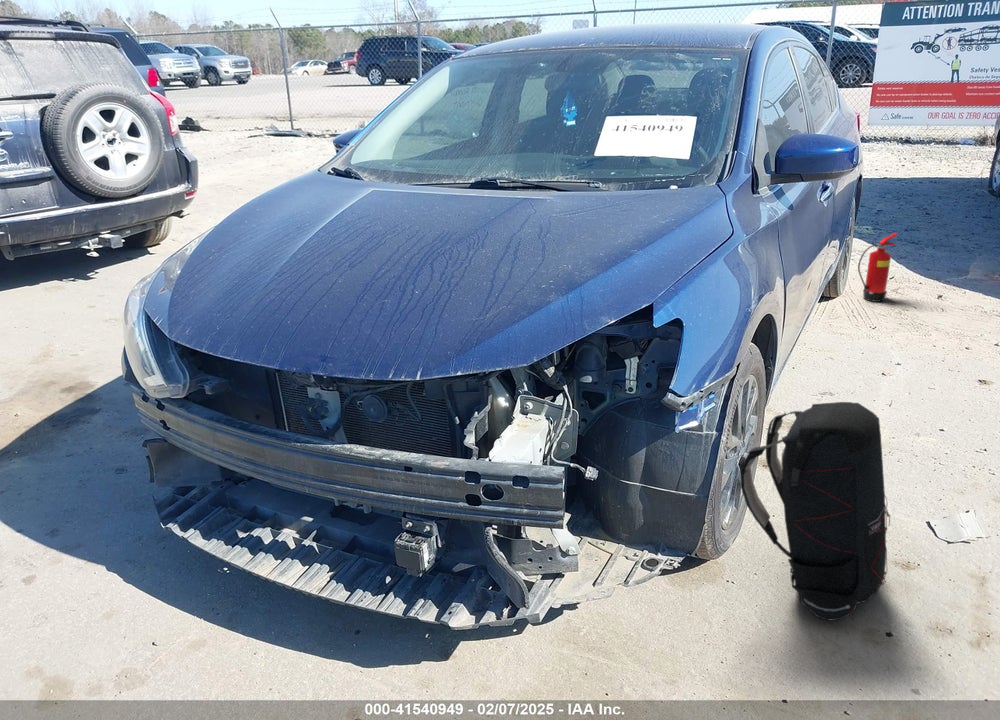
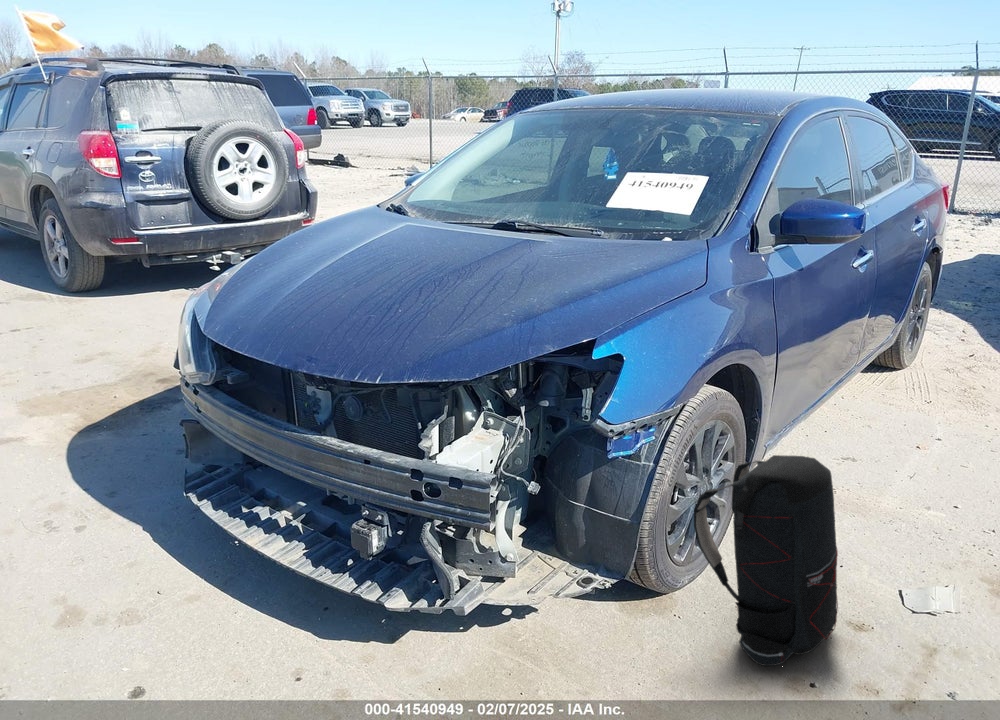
fire extinguisher: present [858,233,898,302] -> none [923,309,969,378]

